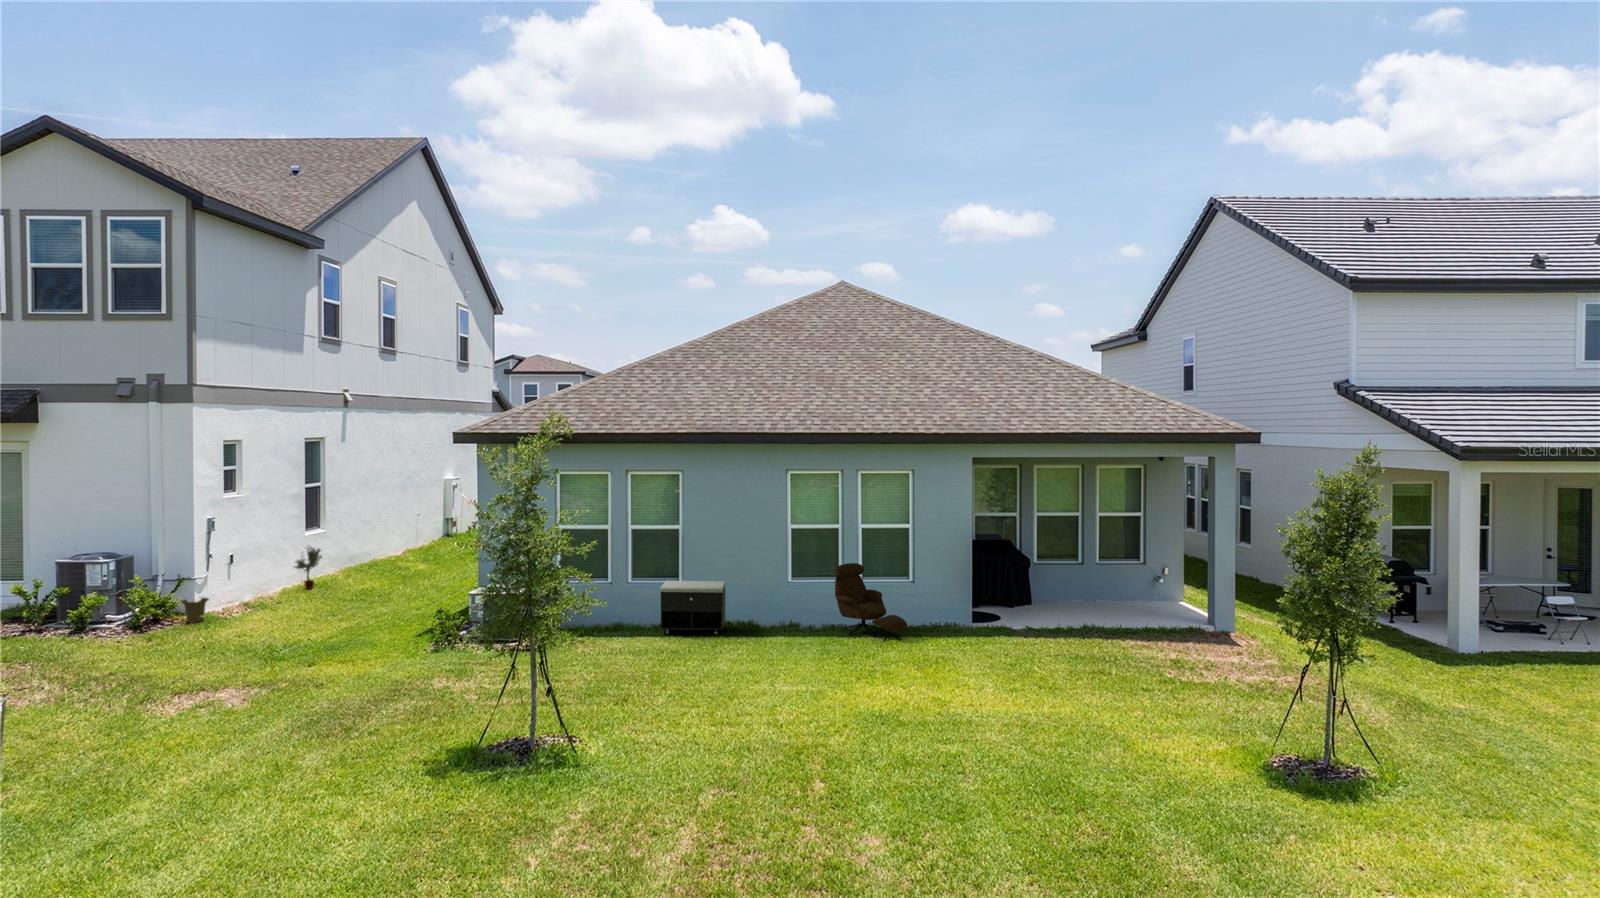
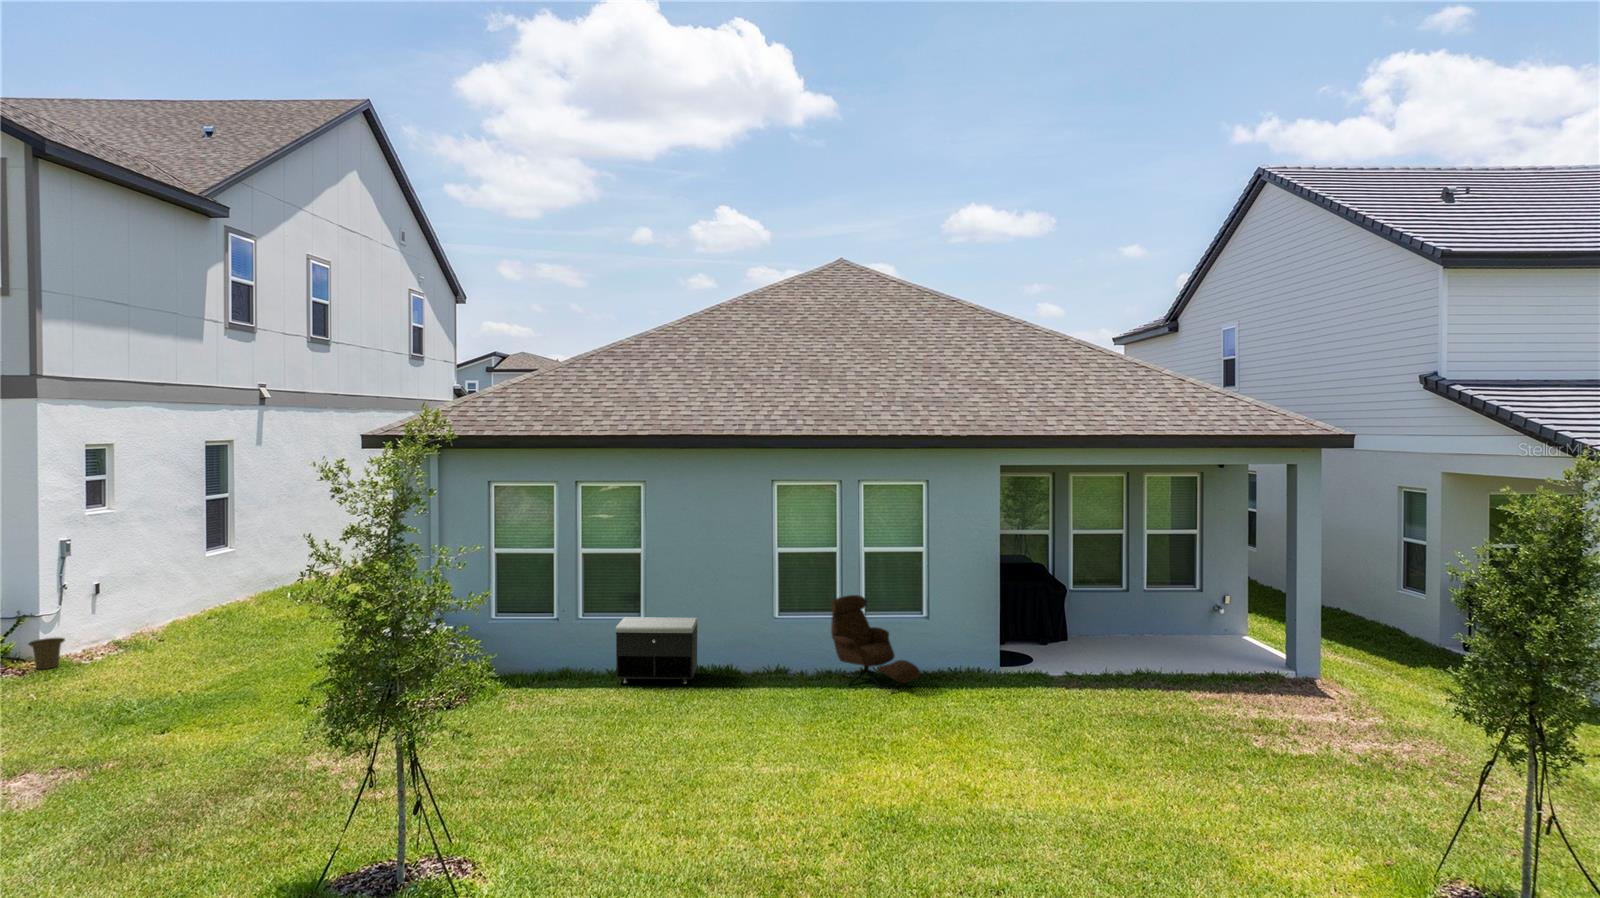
potted tree: present [295,546,322,589] -> none [186,569,224,622]

